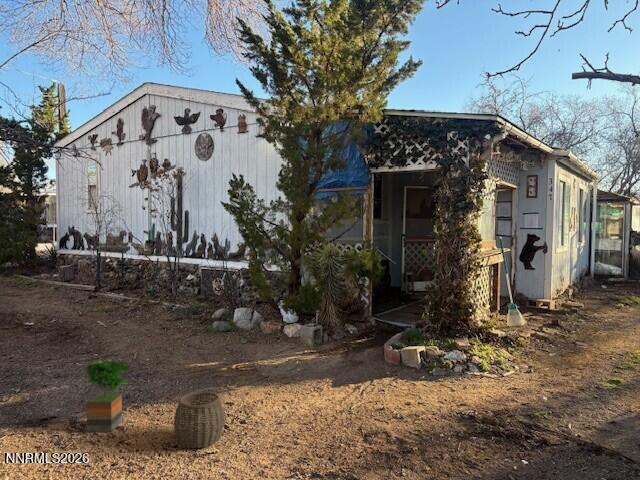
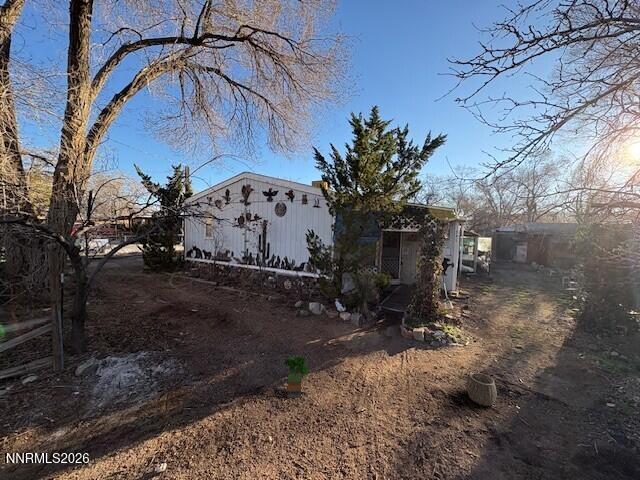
woven basket: present [174,392,225,448] -> present [466,373,497,406]

